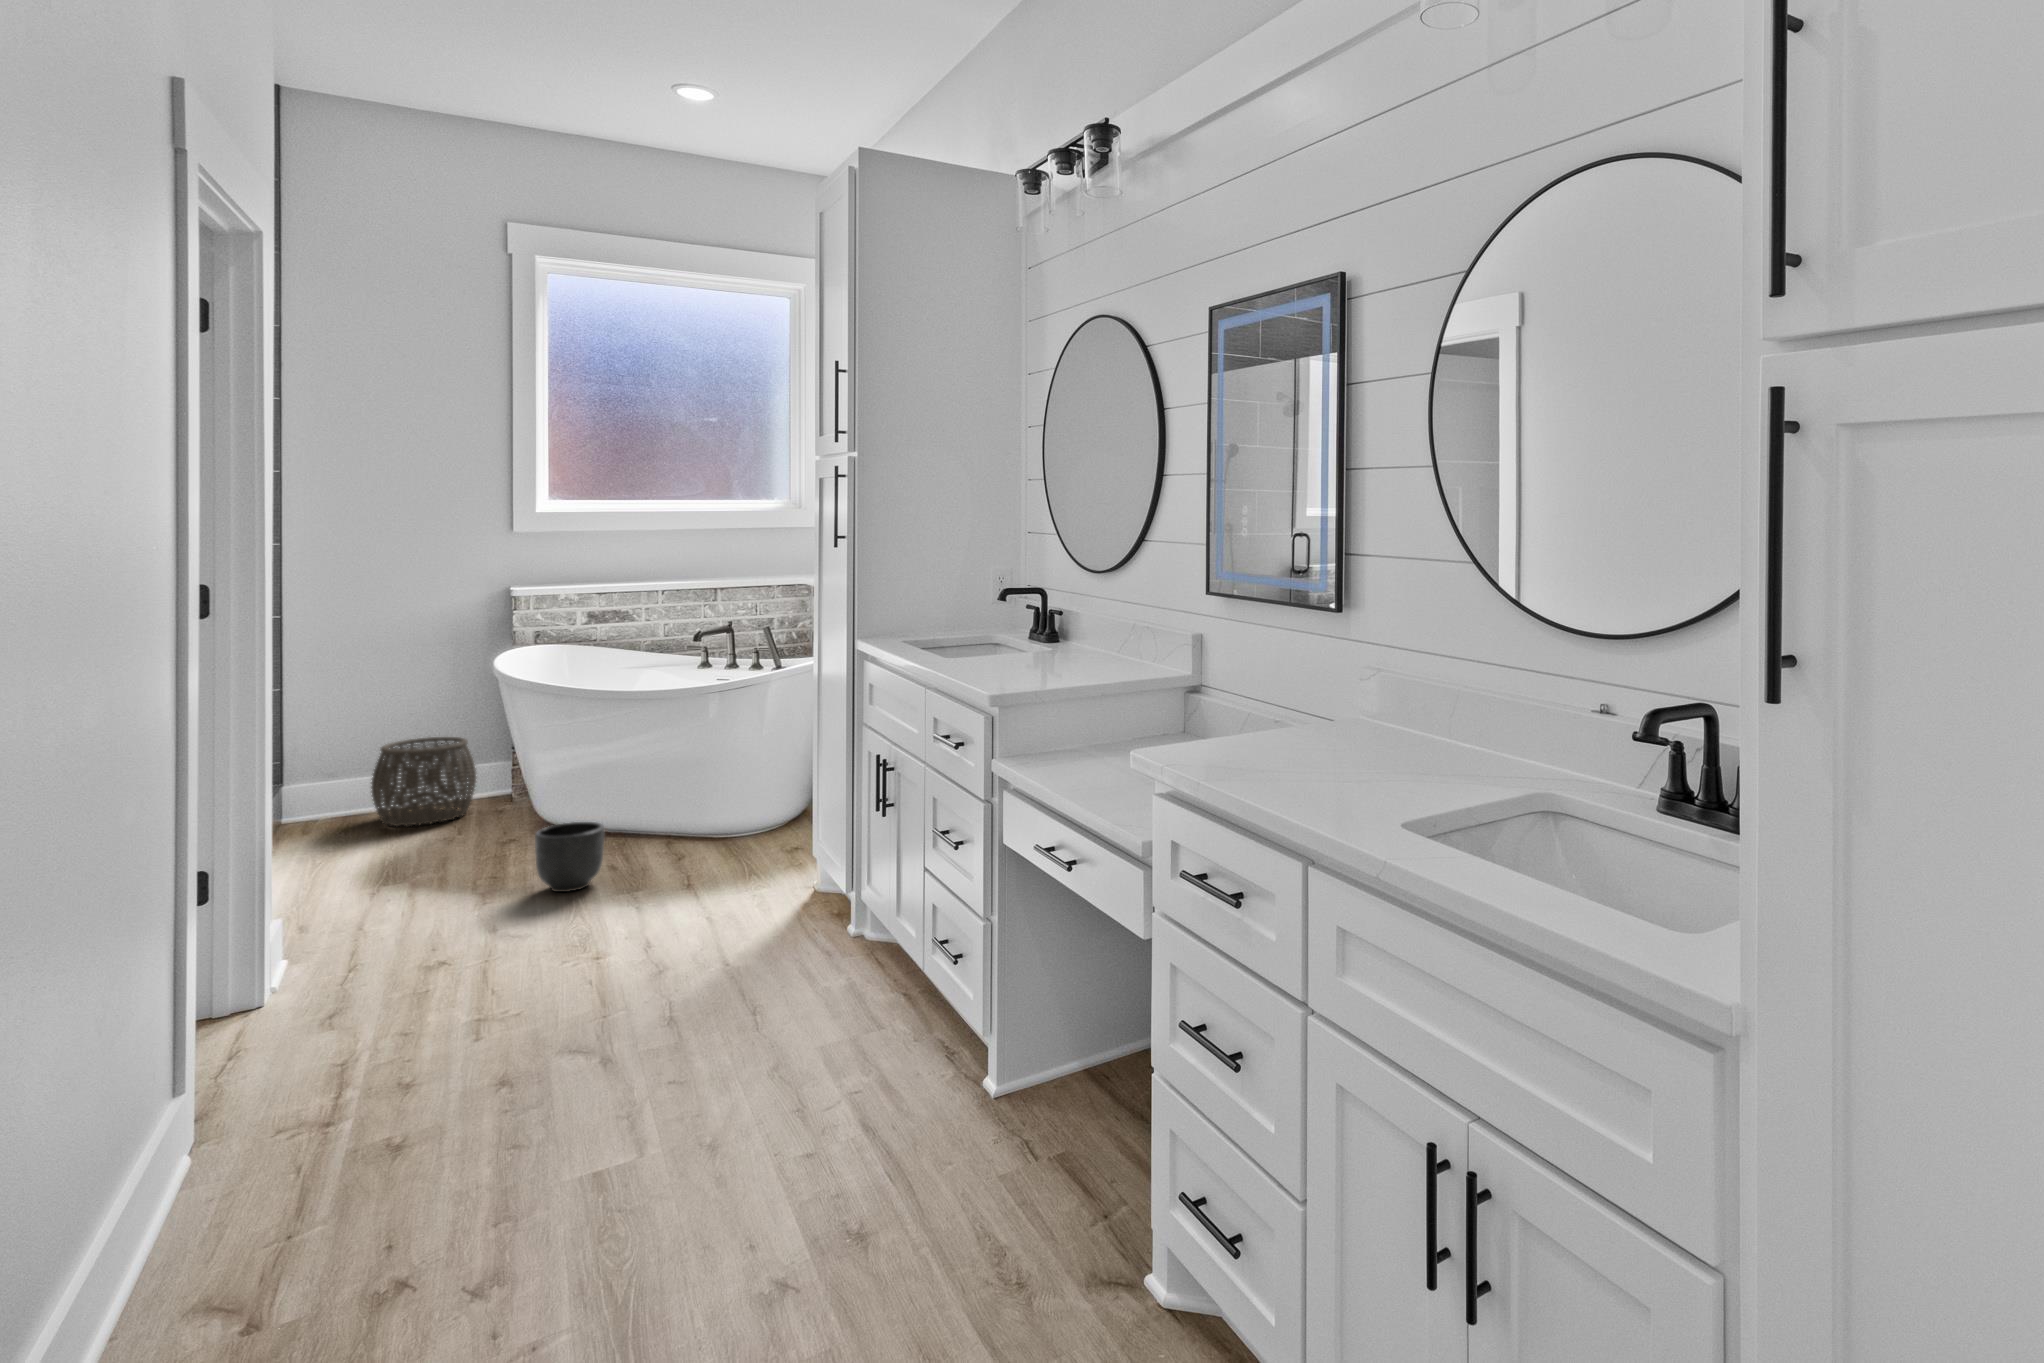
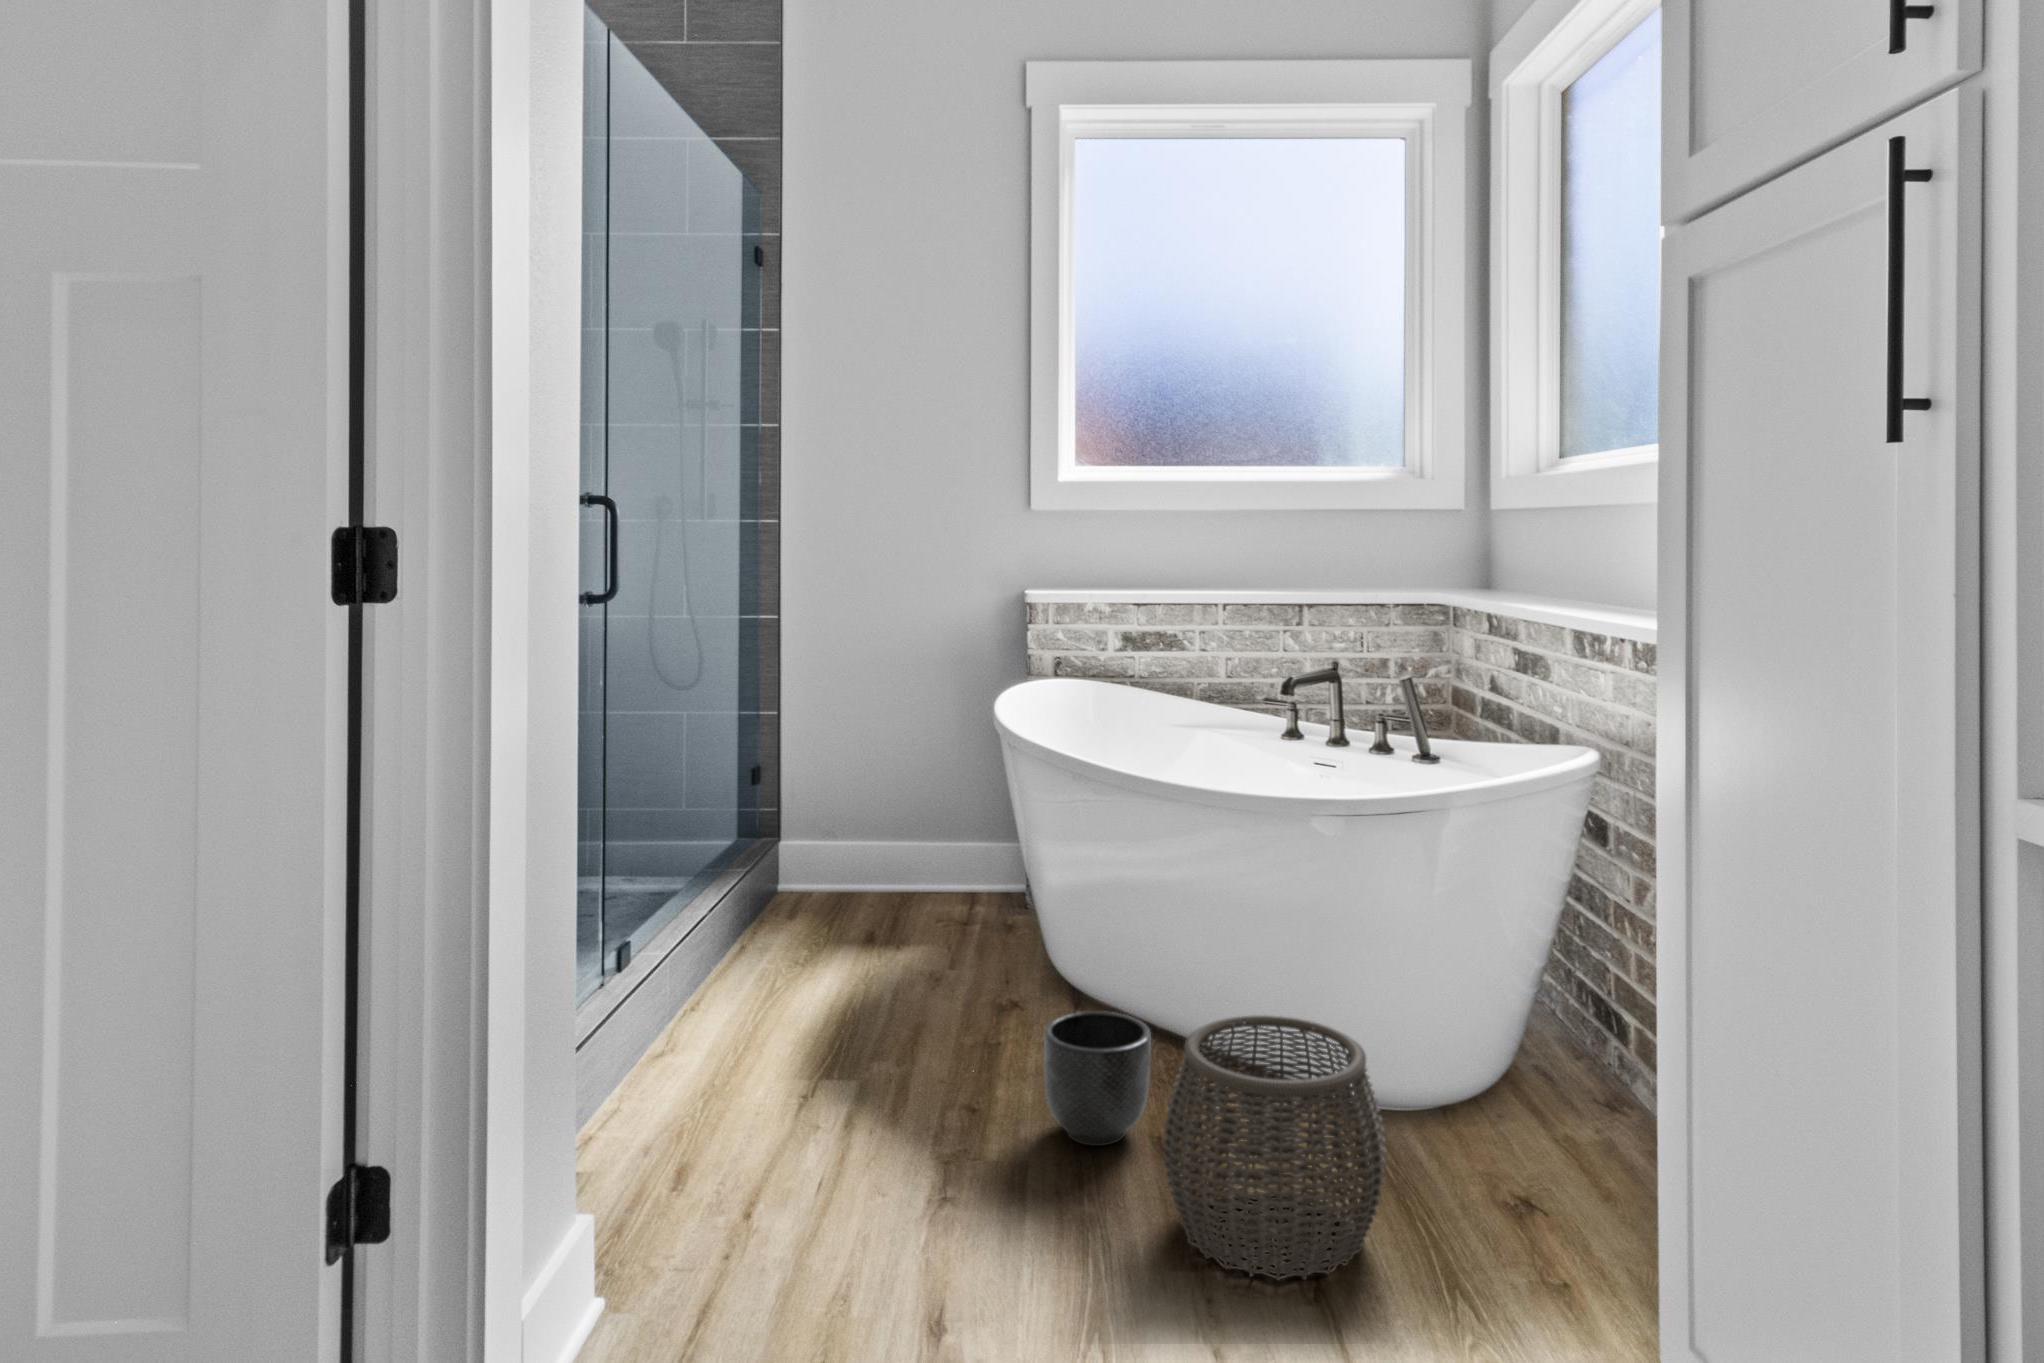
woven basket: present [371,737,477,826] -> present [1163,1015,1387,1280]

